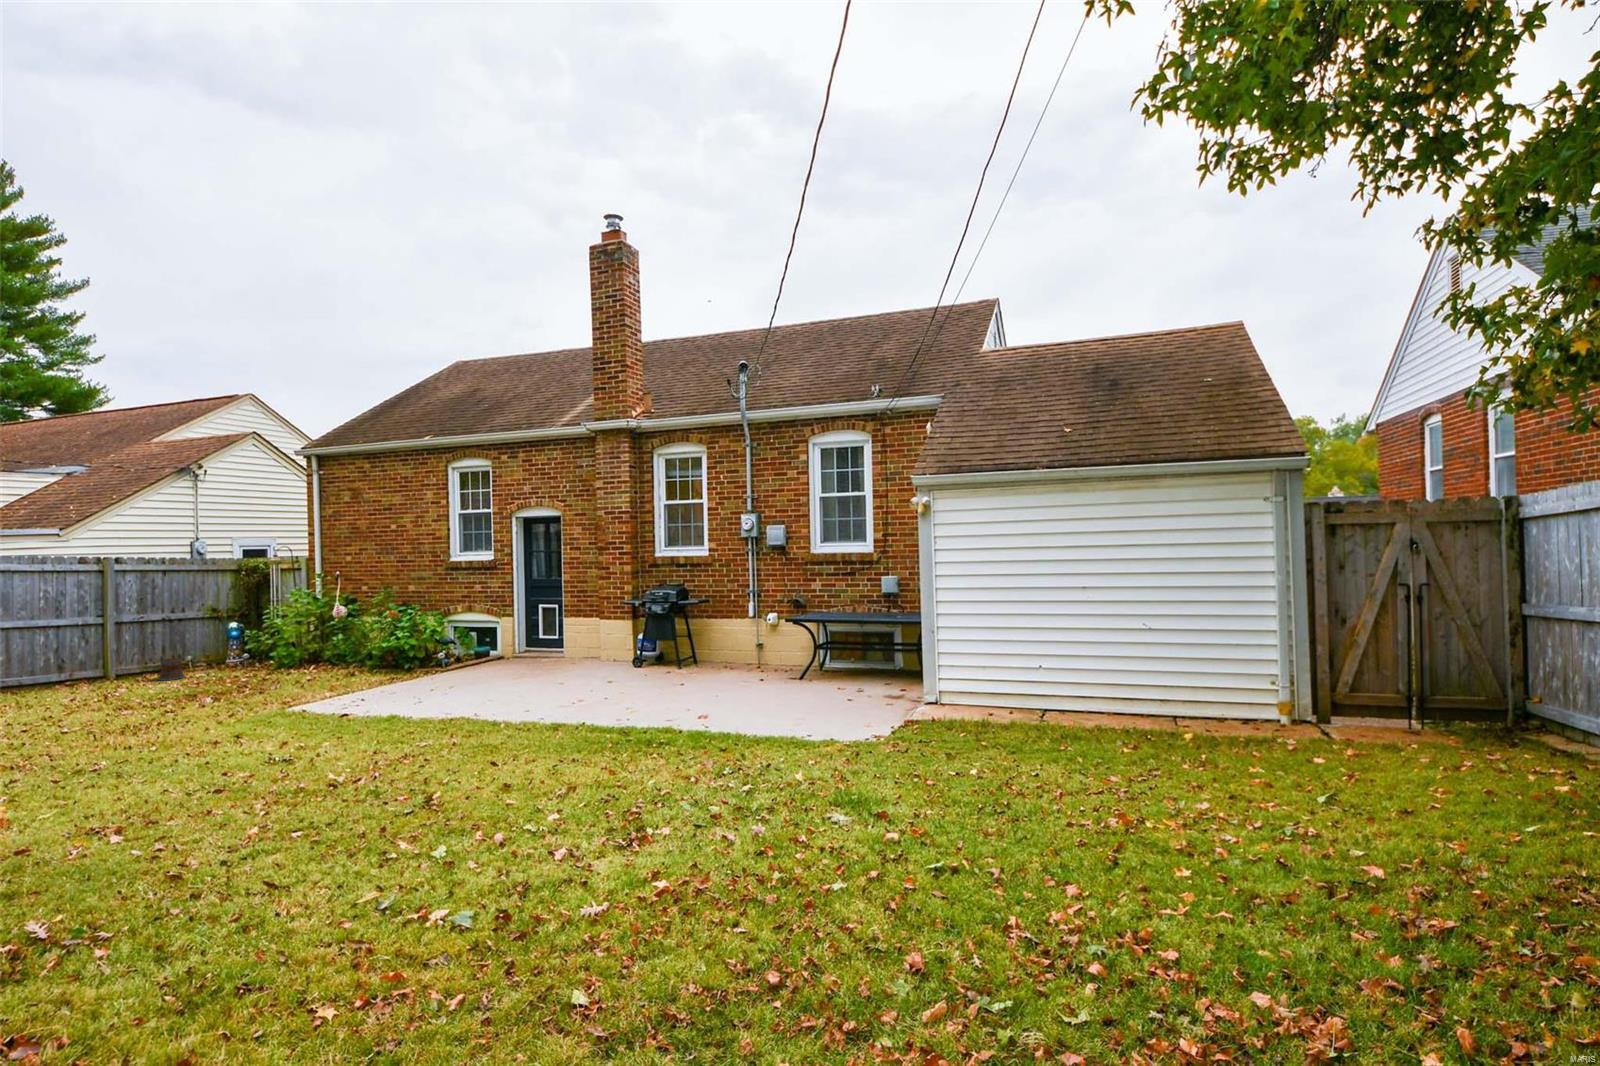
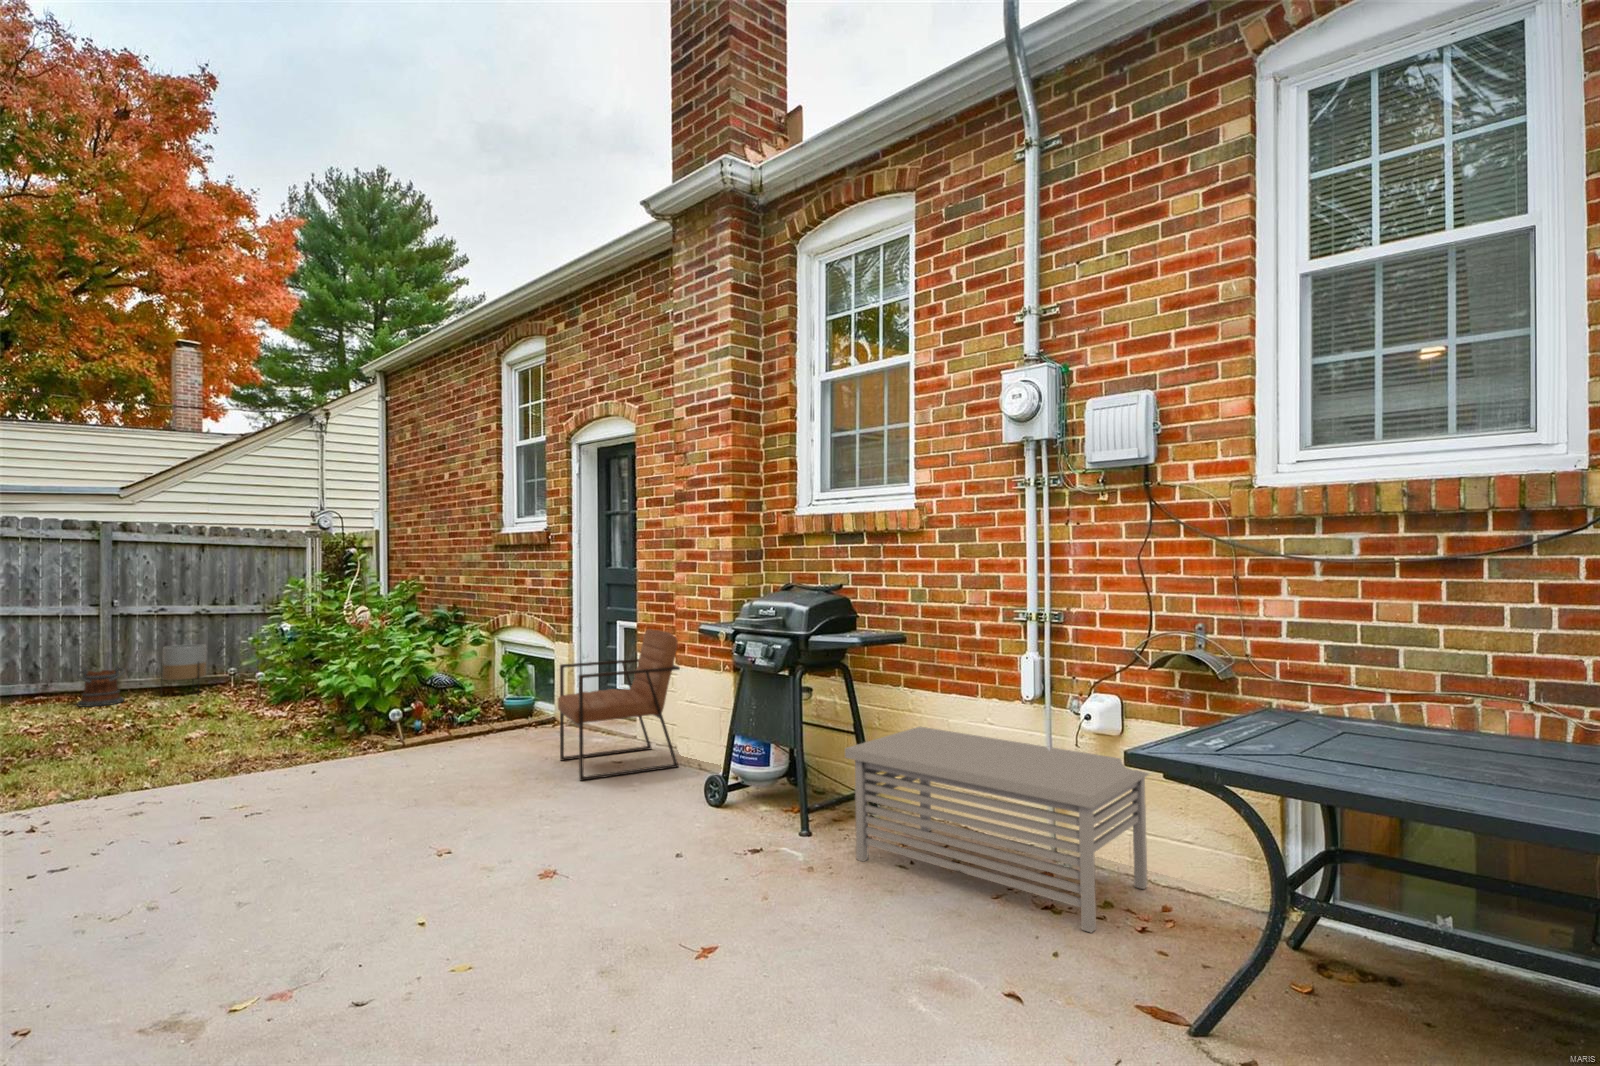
chair: none [544,607,604,669] -> present [558,629,680,781]
storage bench: none [696,631,786,672] -> present [845,727,1149,932]
planter: none [199,639,227,673] -> present [161,644,206,681]

